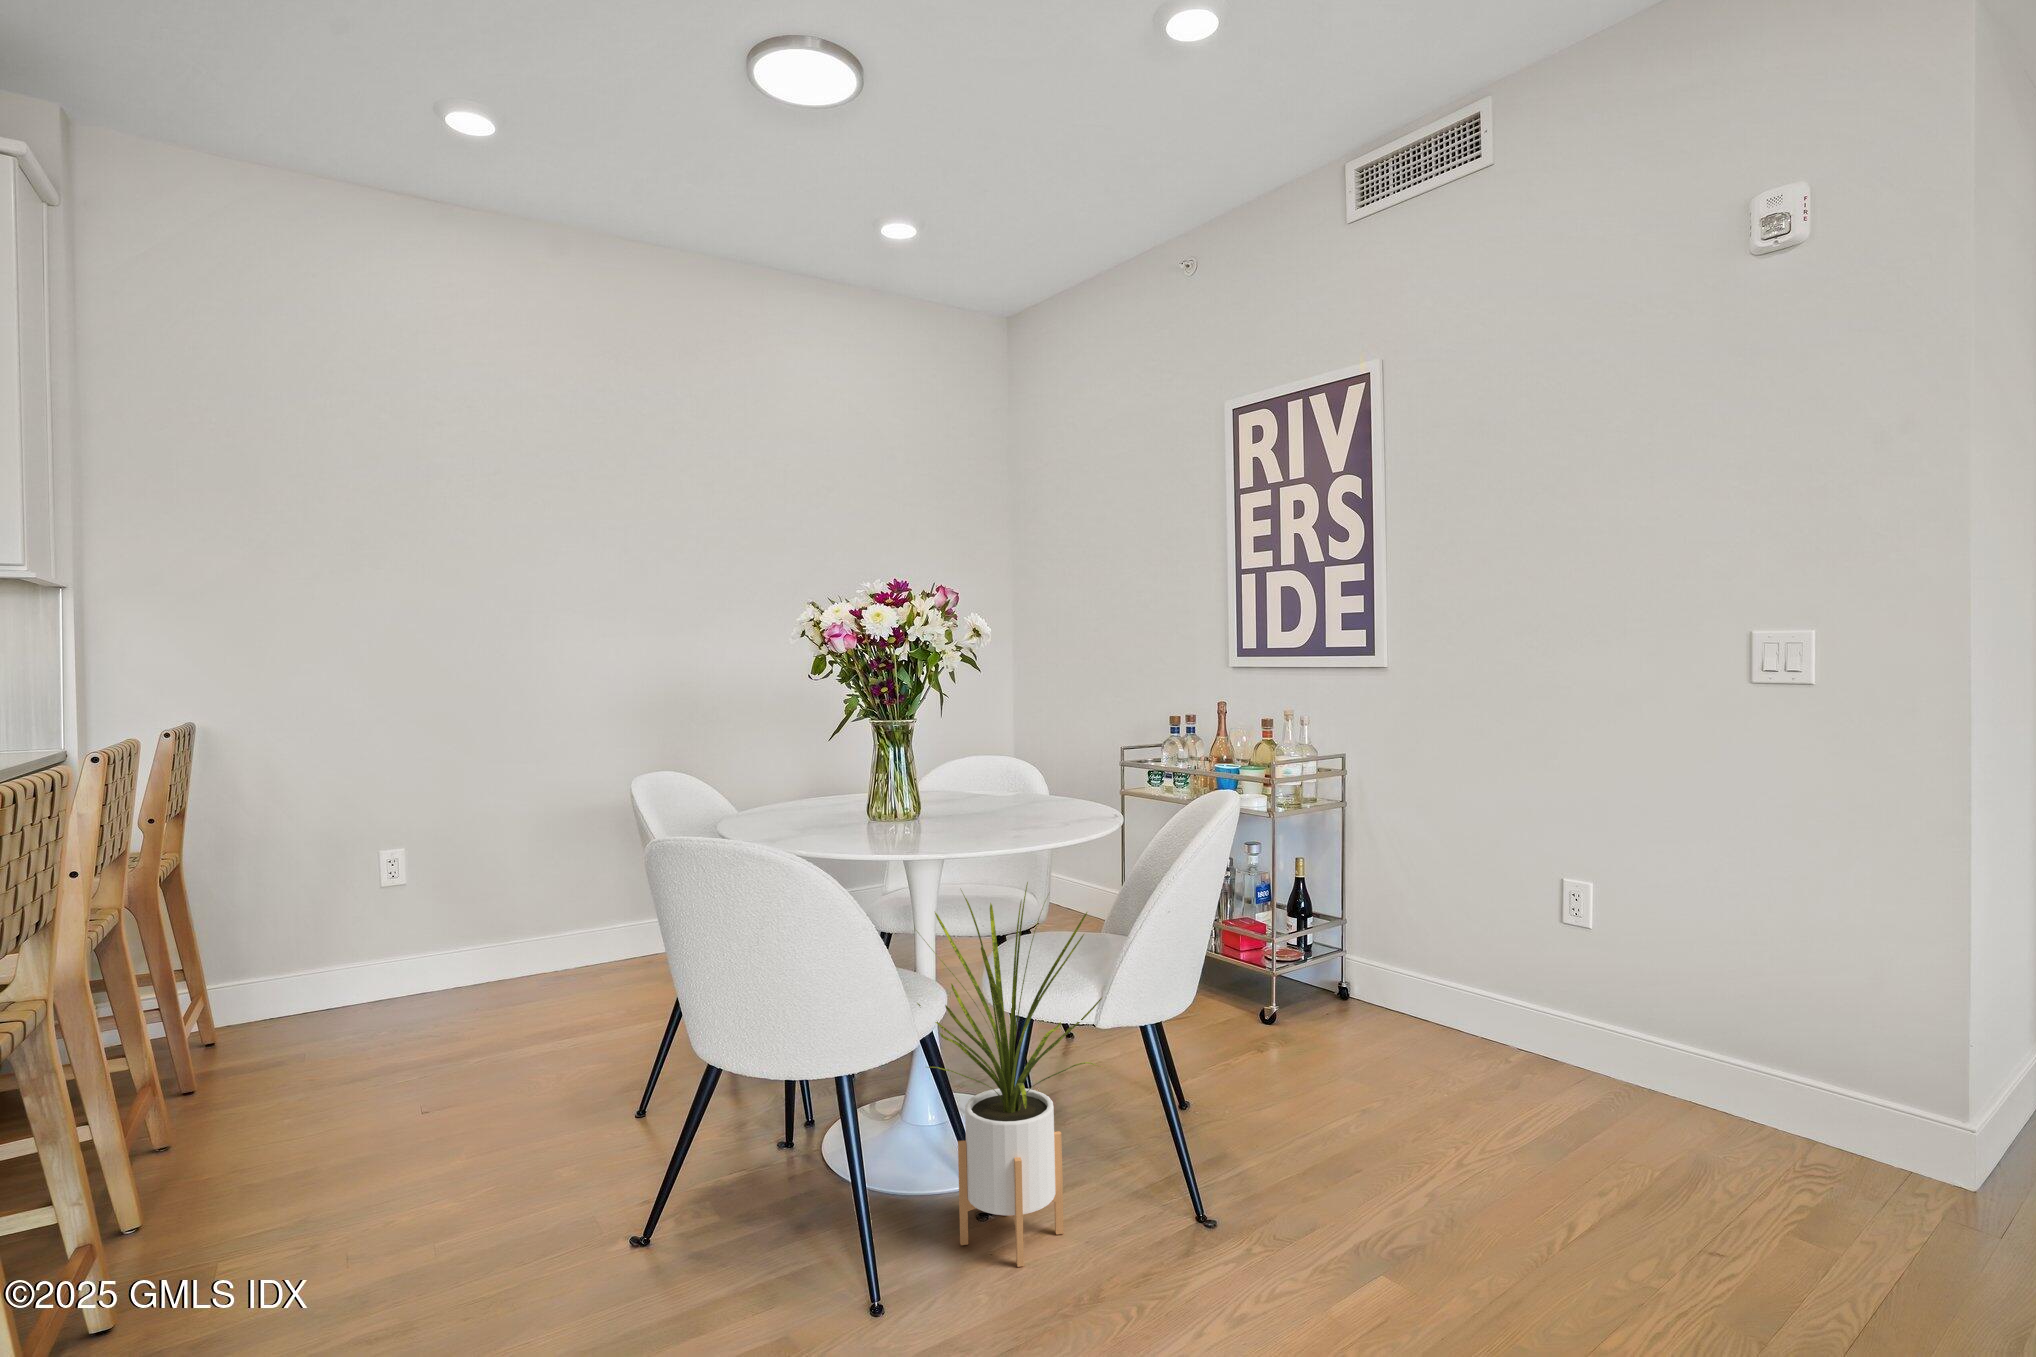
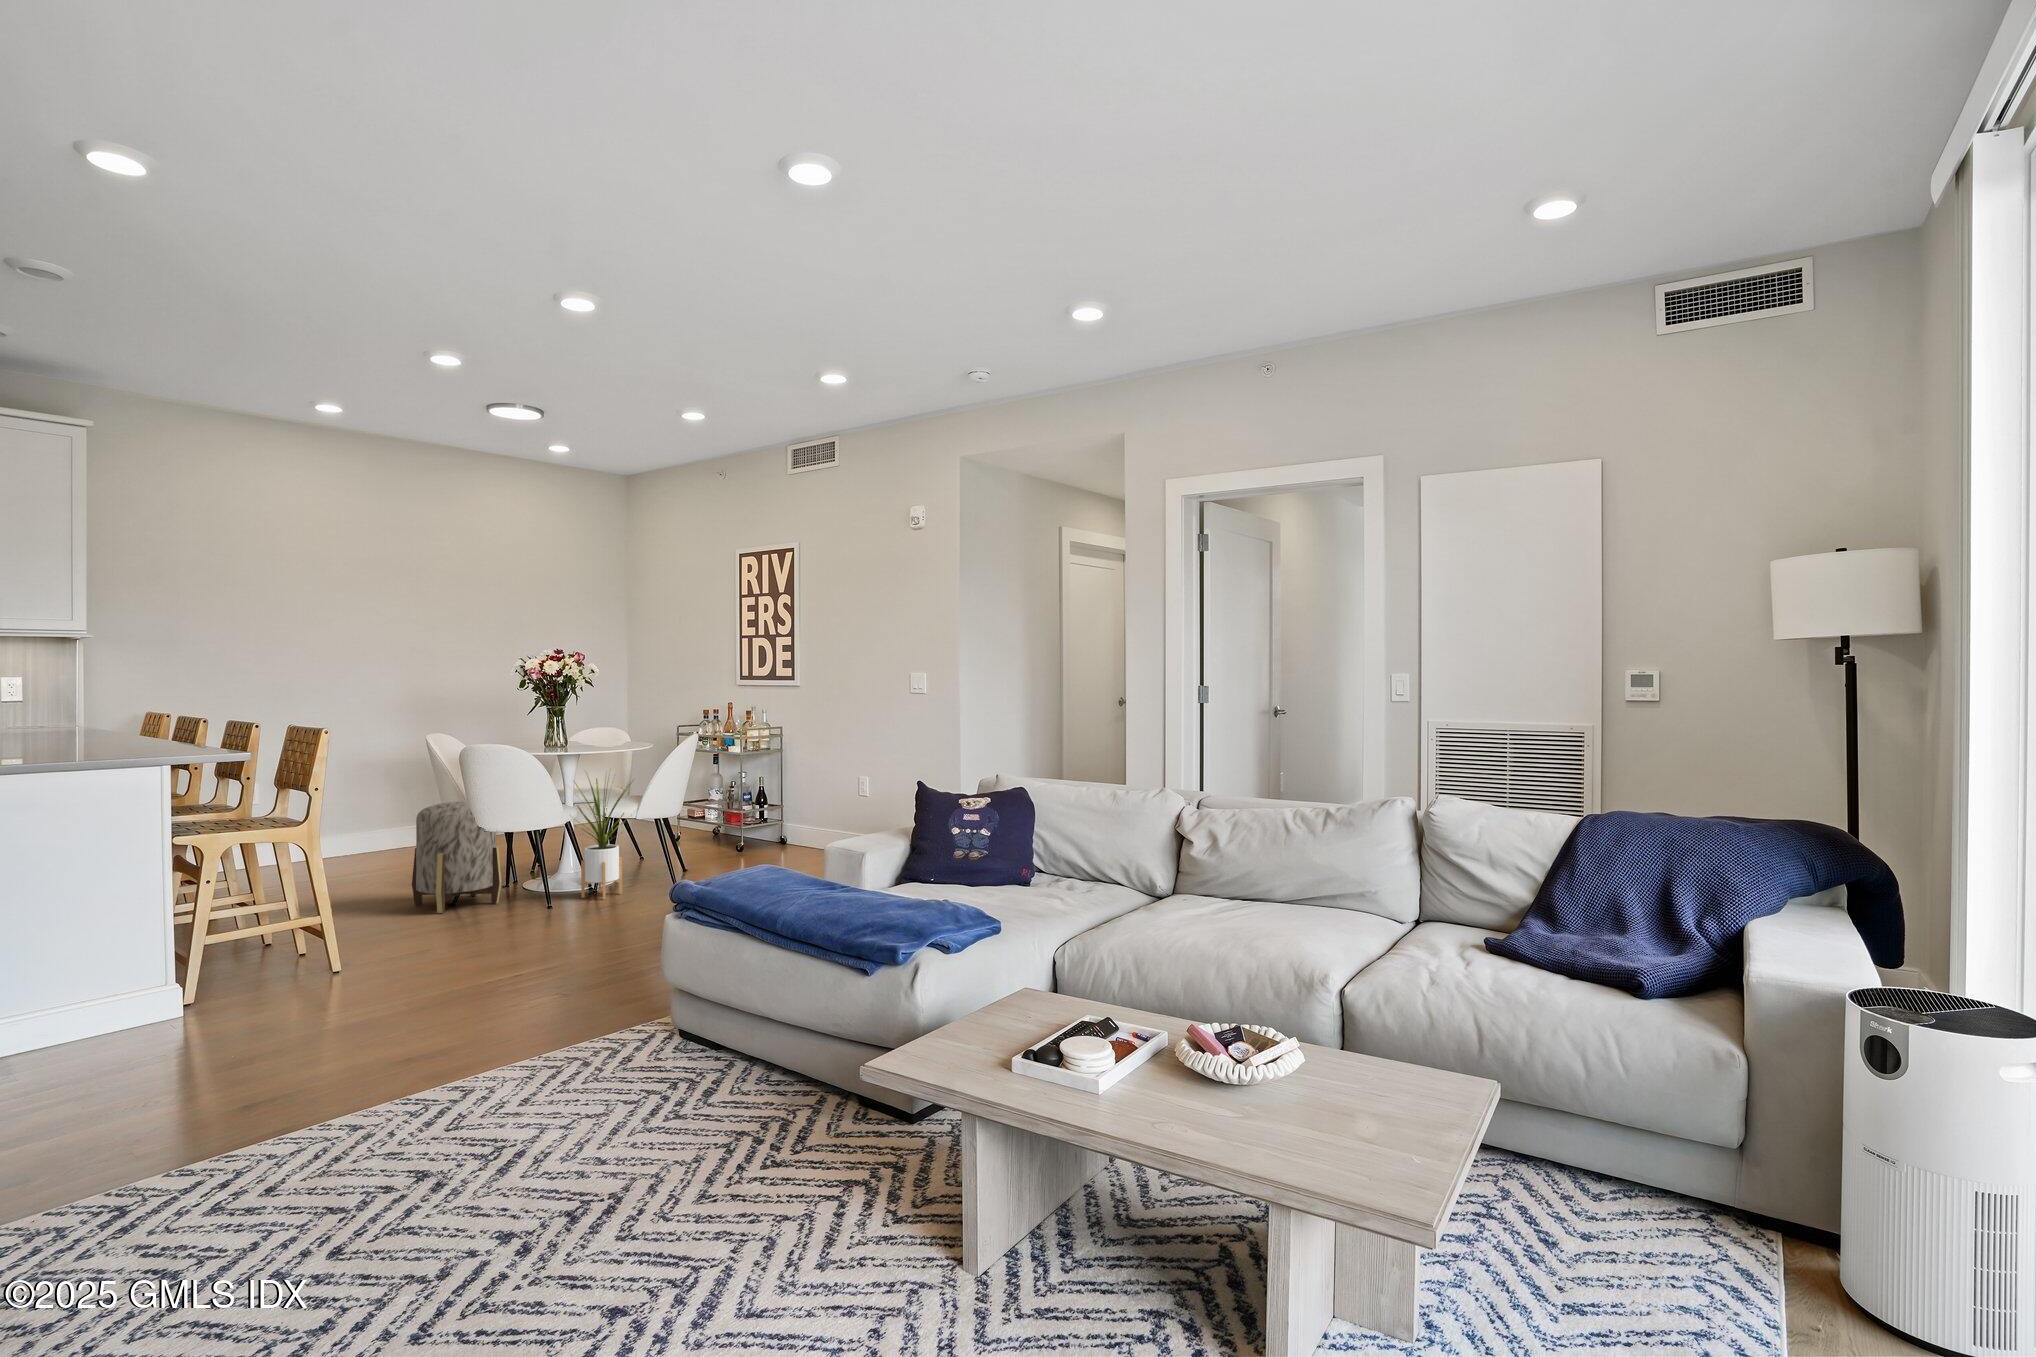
ottoman: none [556,961,762,1295] -> present [412,802,502,913]

